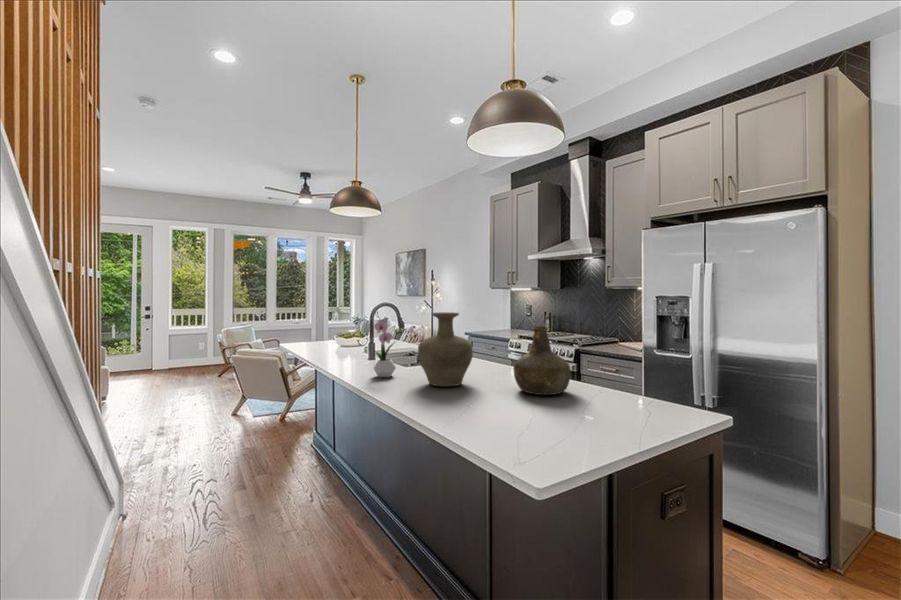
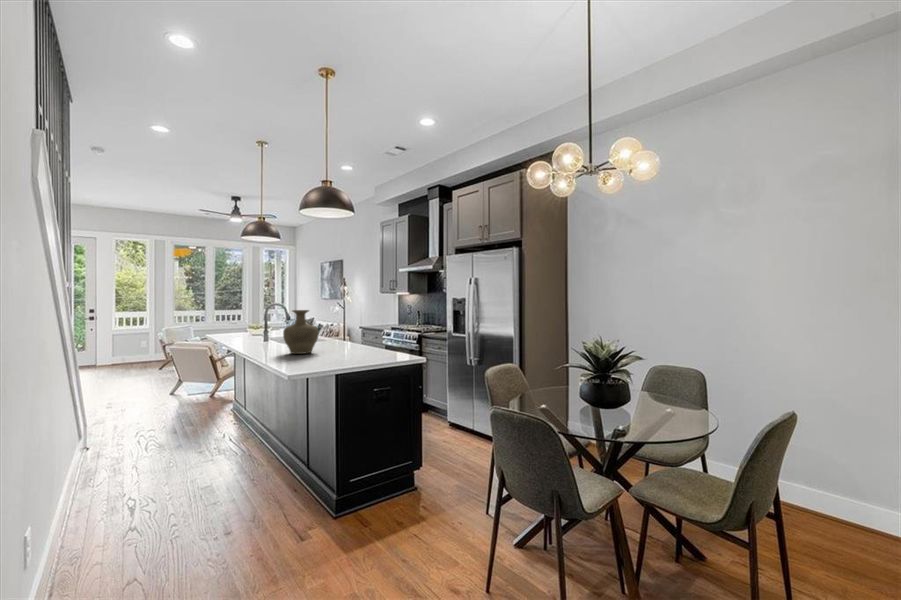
flower arrangement: present [374,312,396,377] -> none [258,310,275,351]
bottle: present [513,326,570,395] -> none [337,317,370,356]

